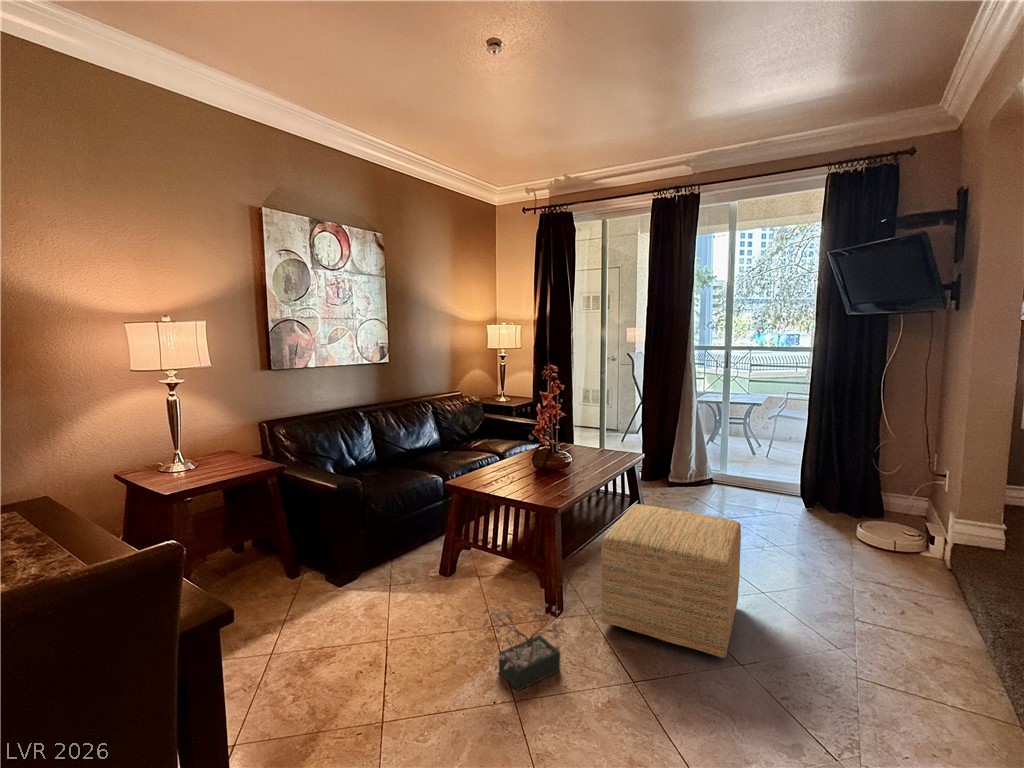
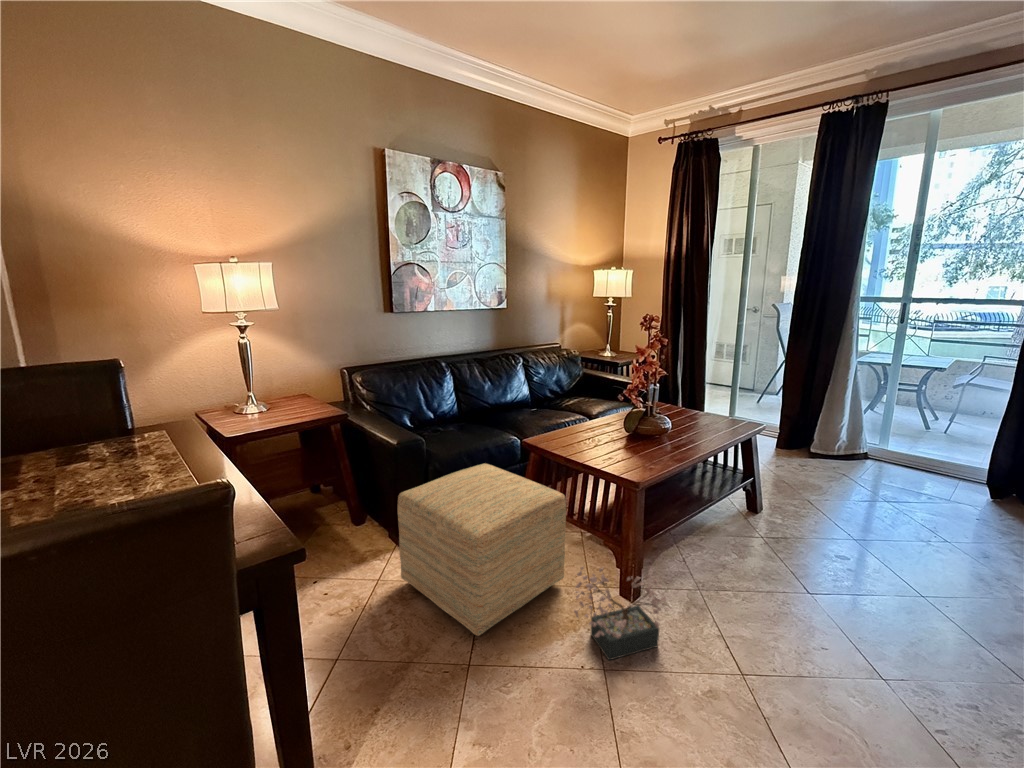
ottoman: present [601,504,741,658] -> present [398,464,566,636]

